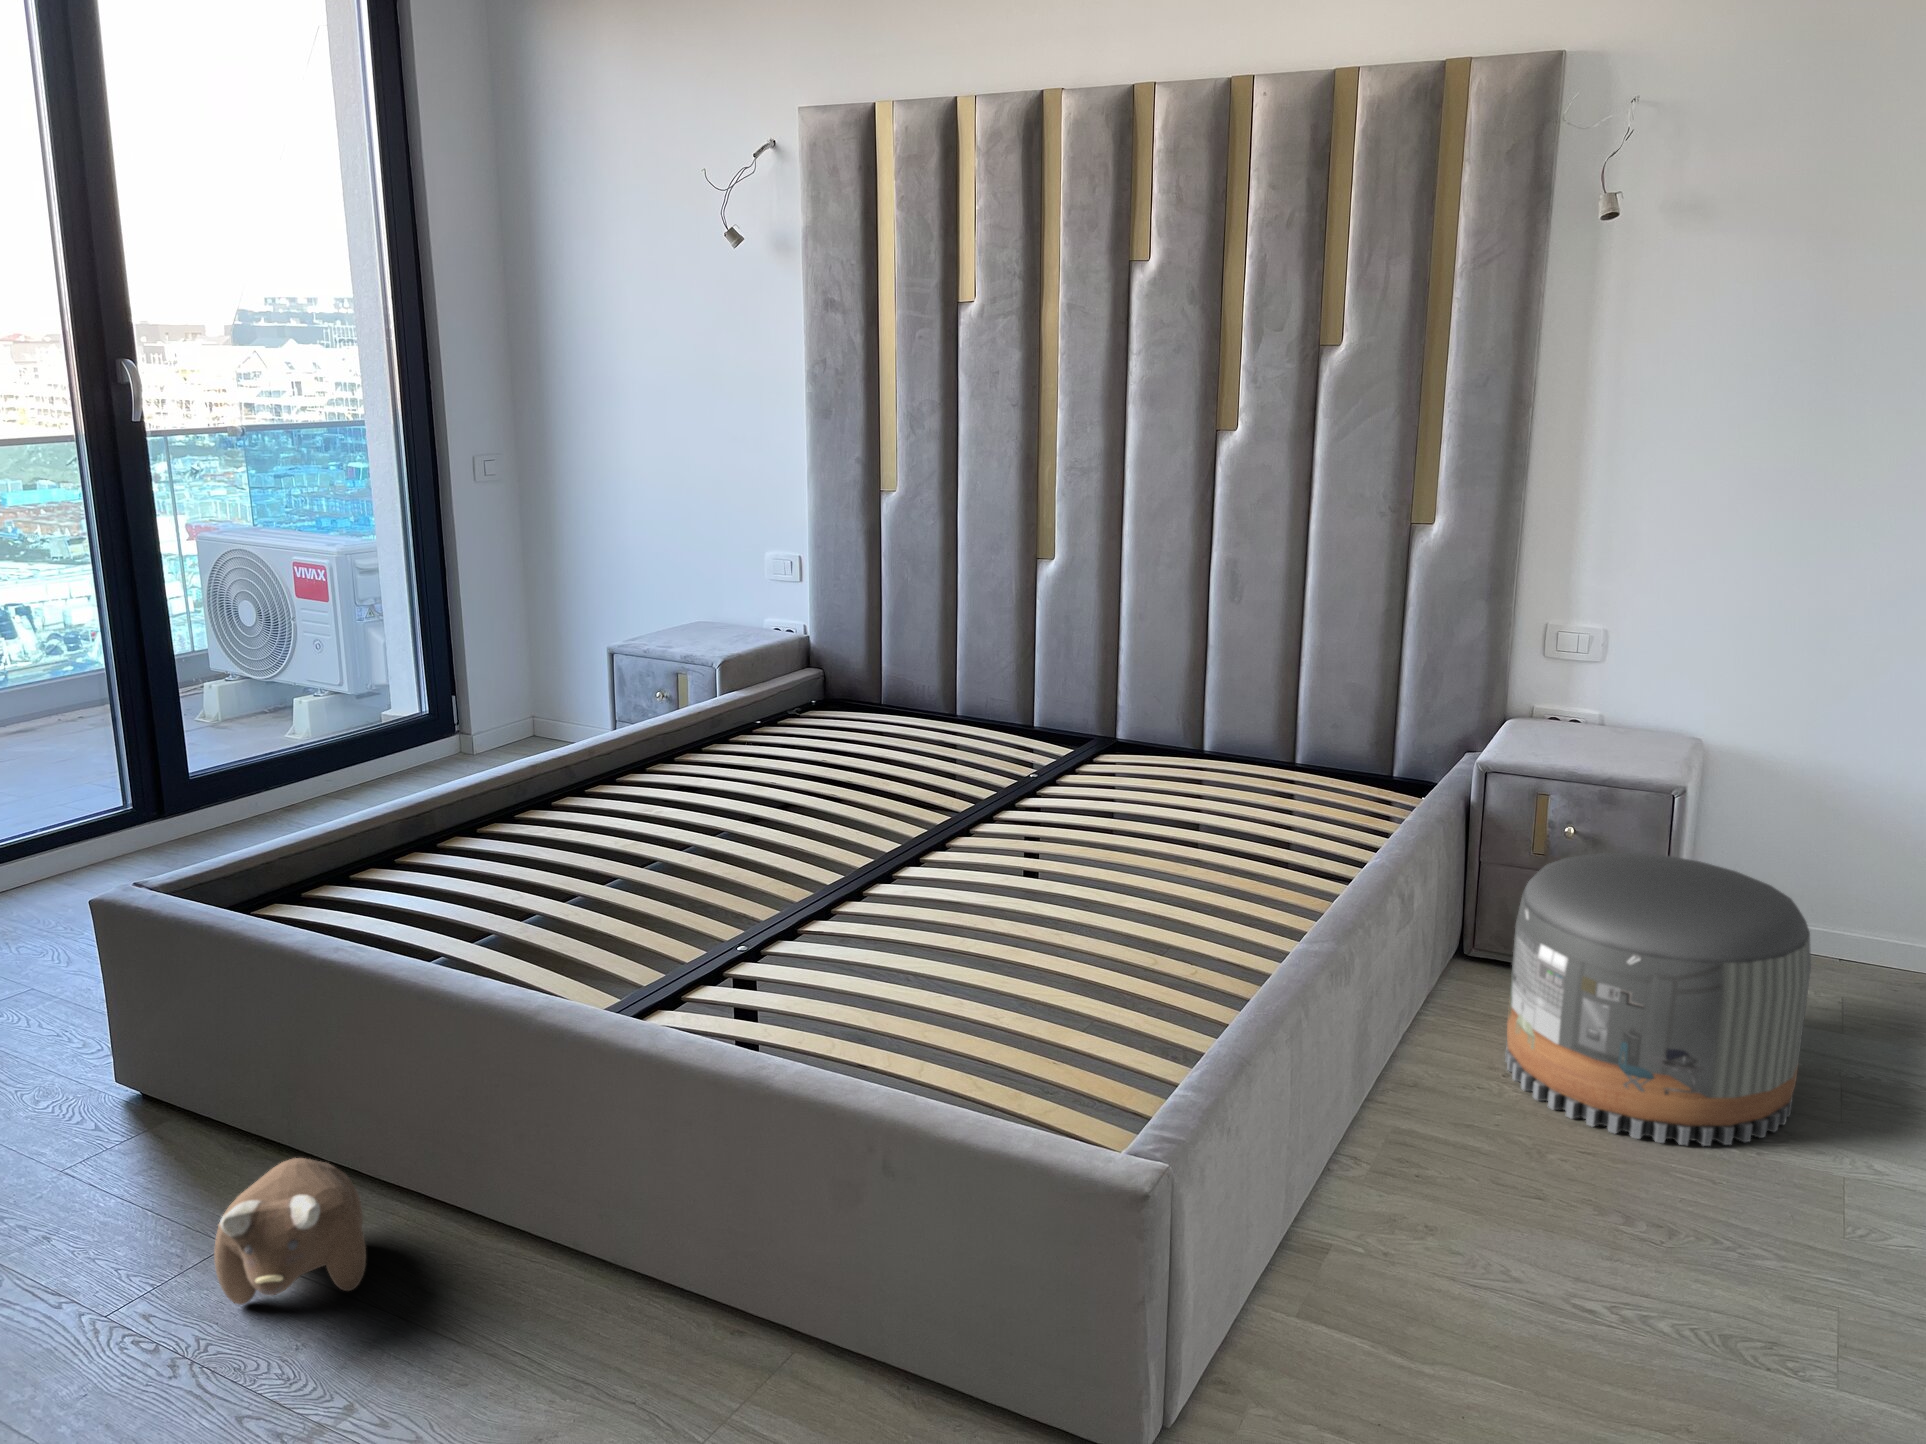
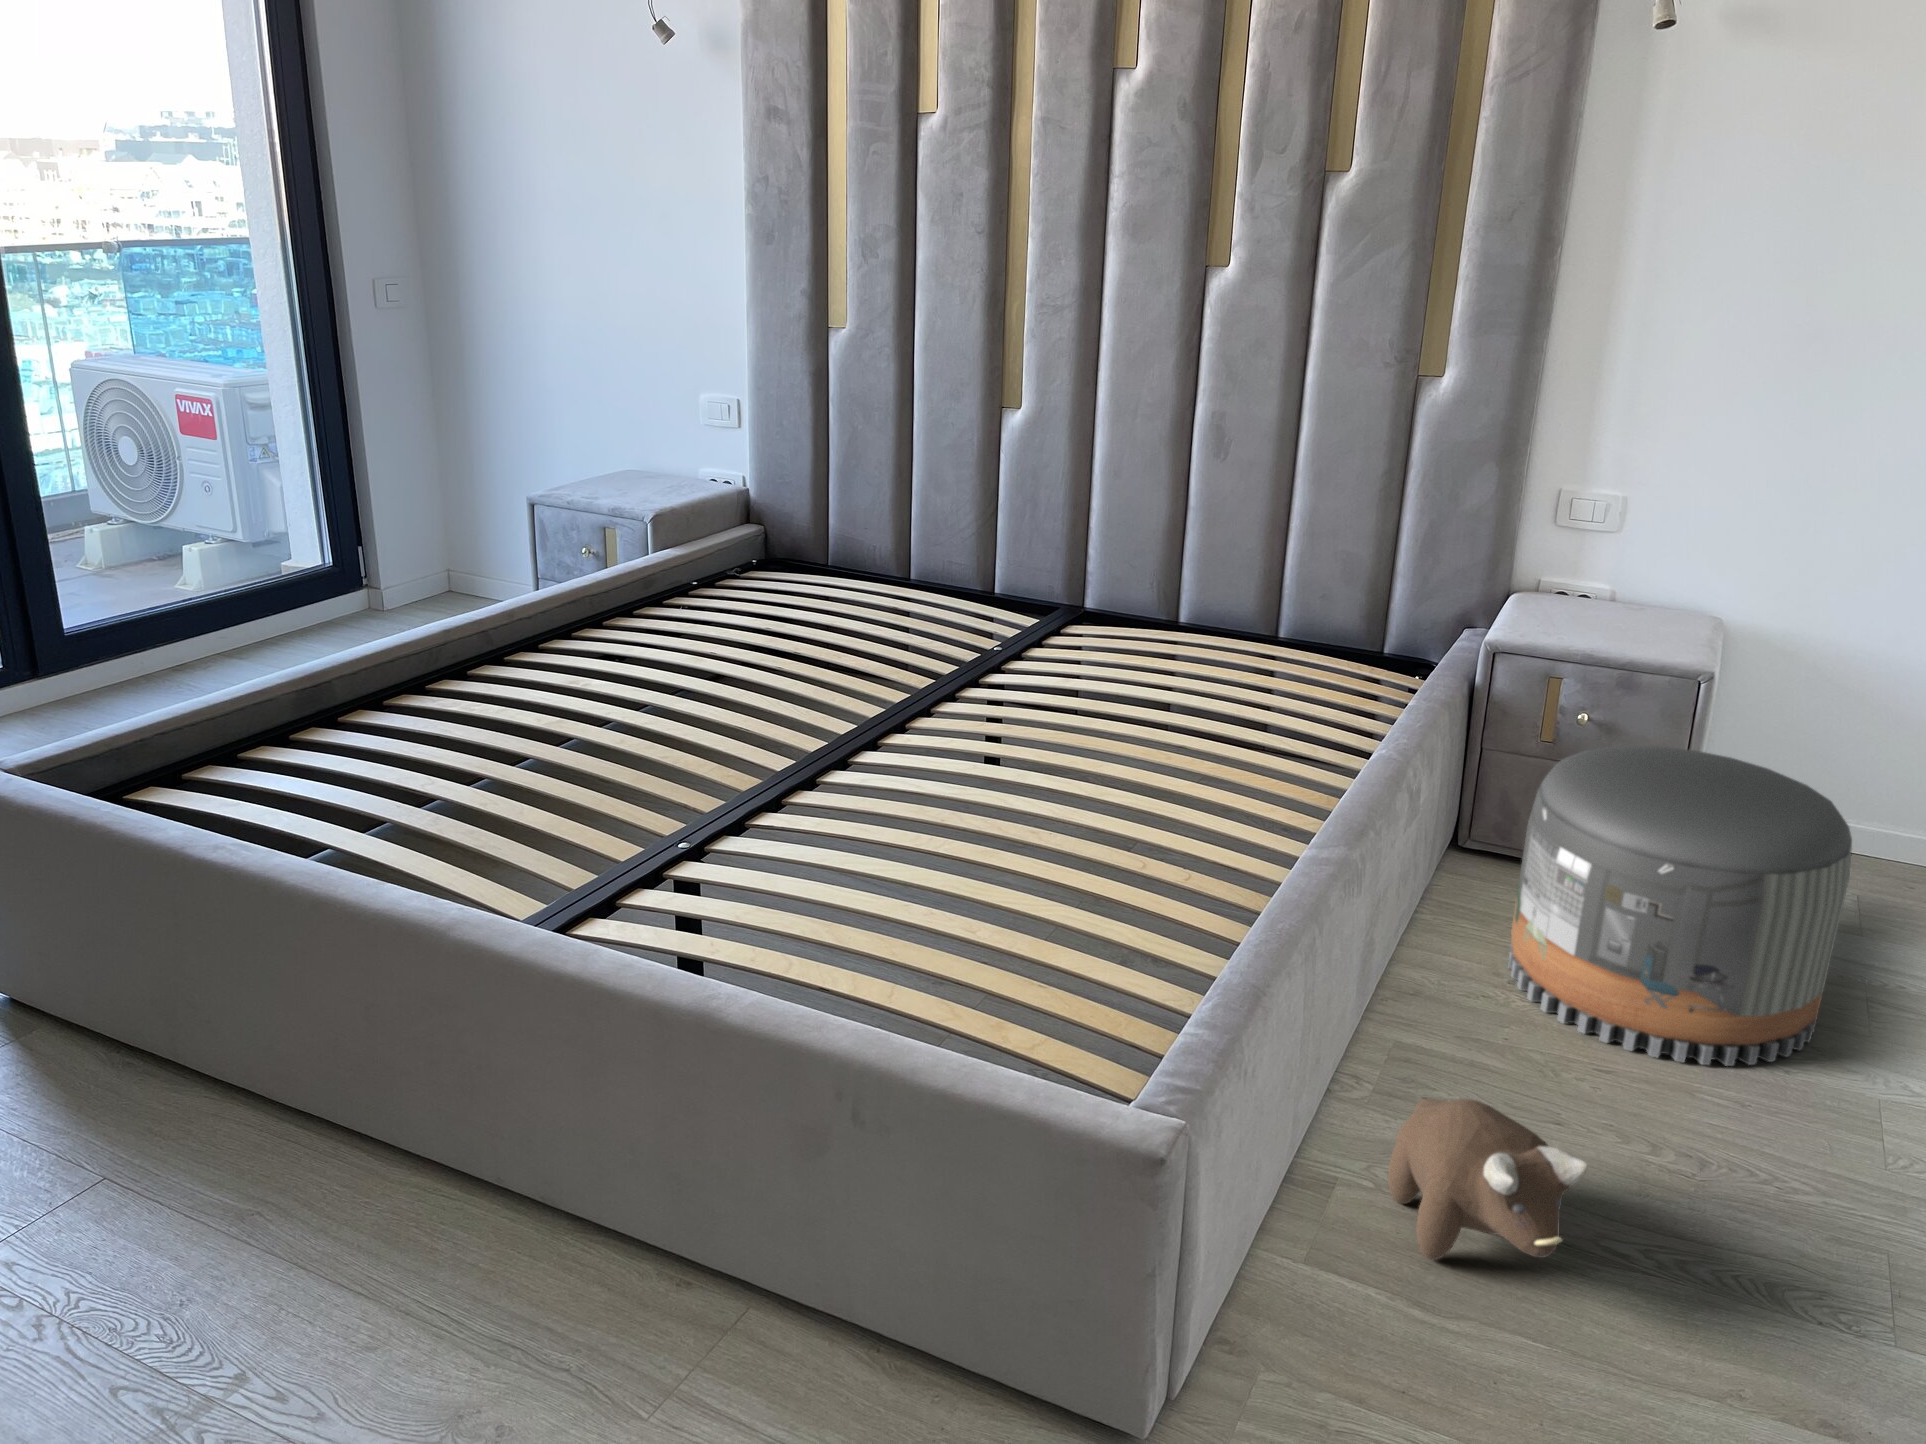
plush toy: present [214,1158,366,1305] -> present [1388,1099,1588,1260]

